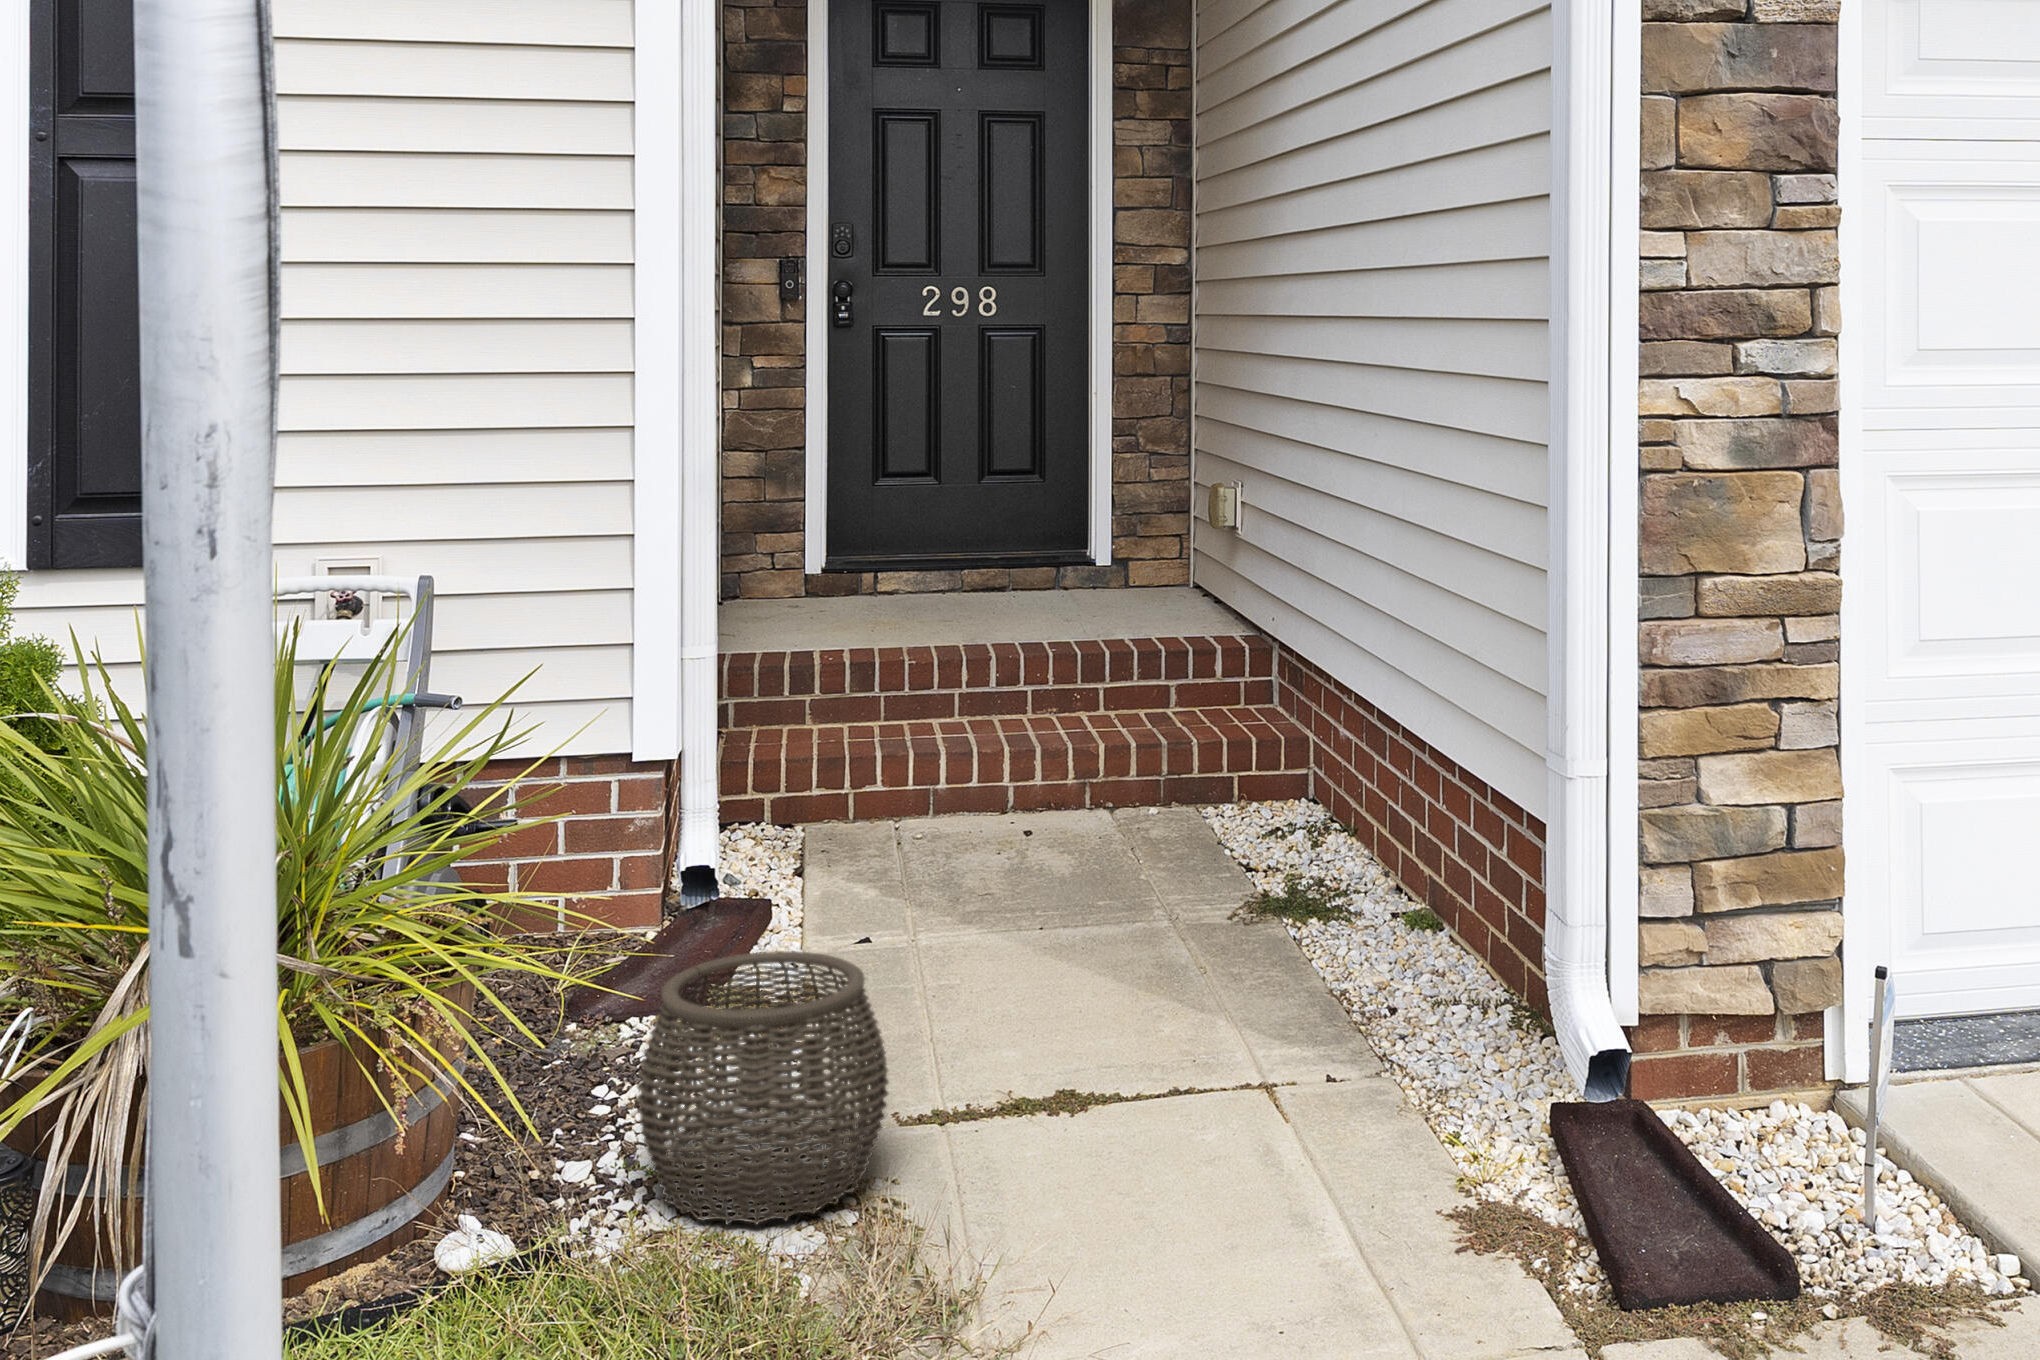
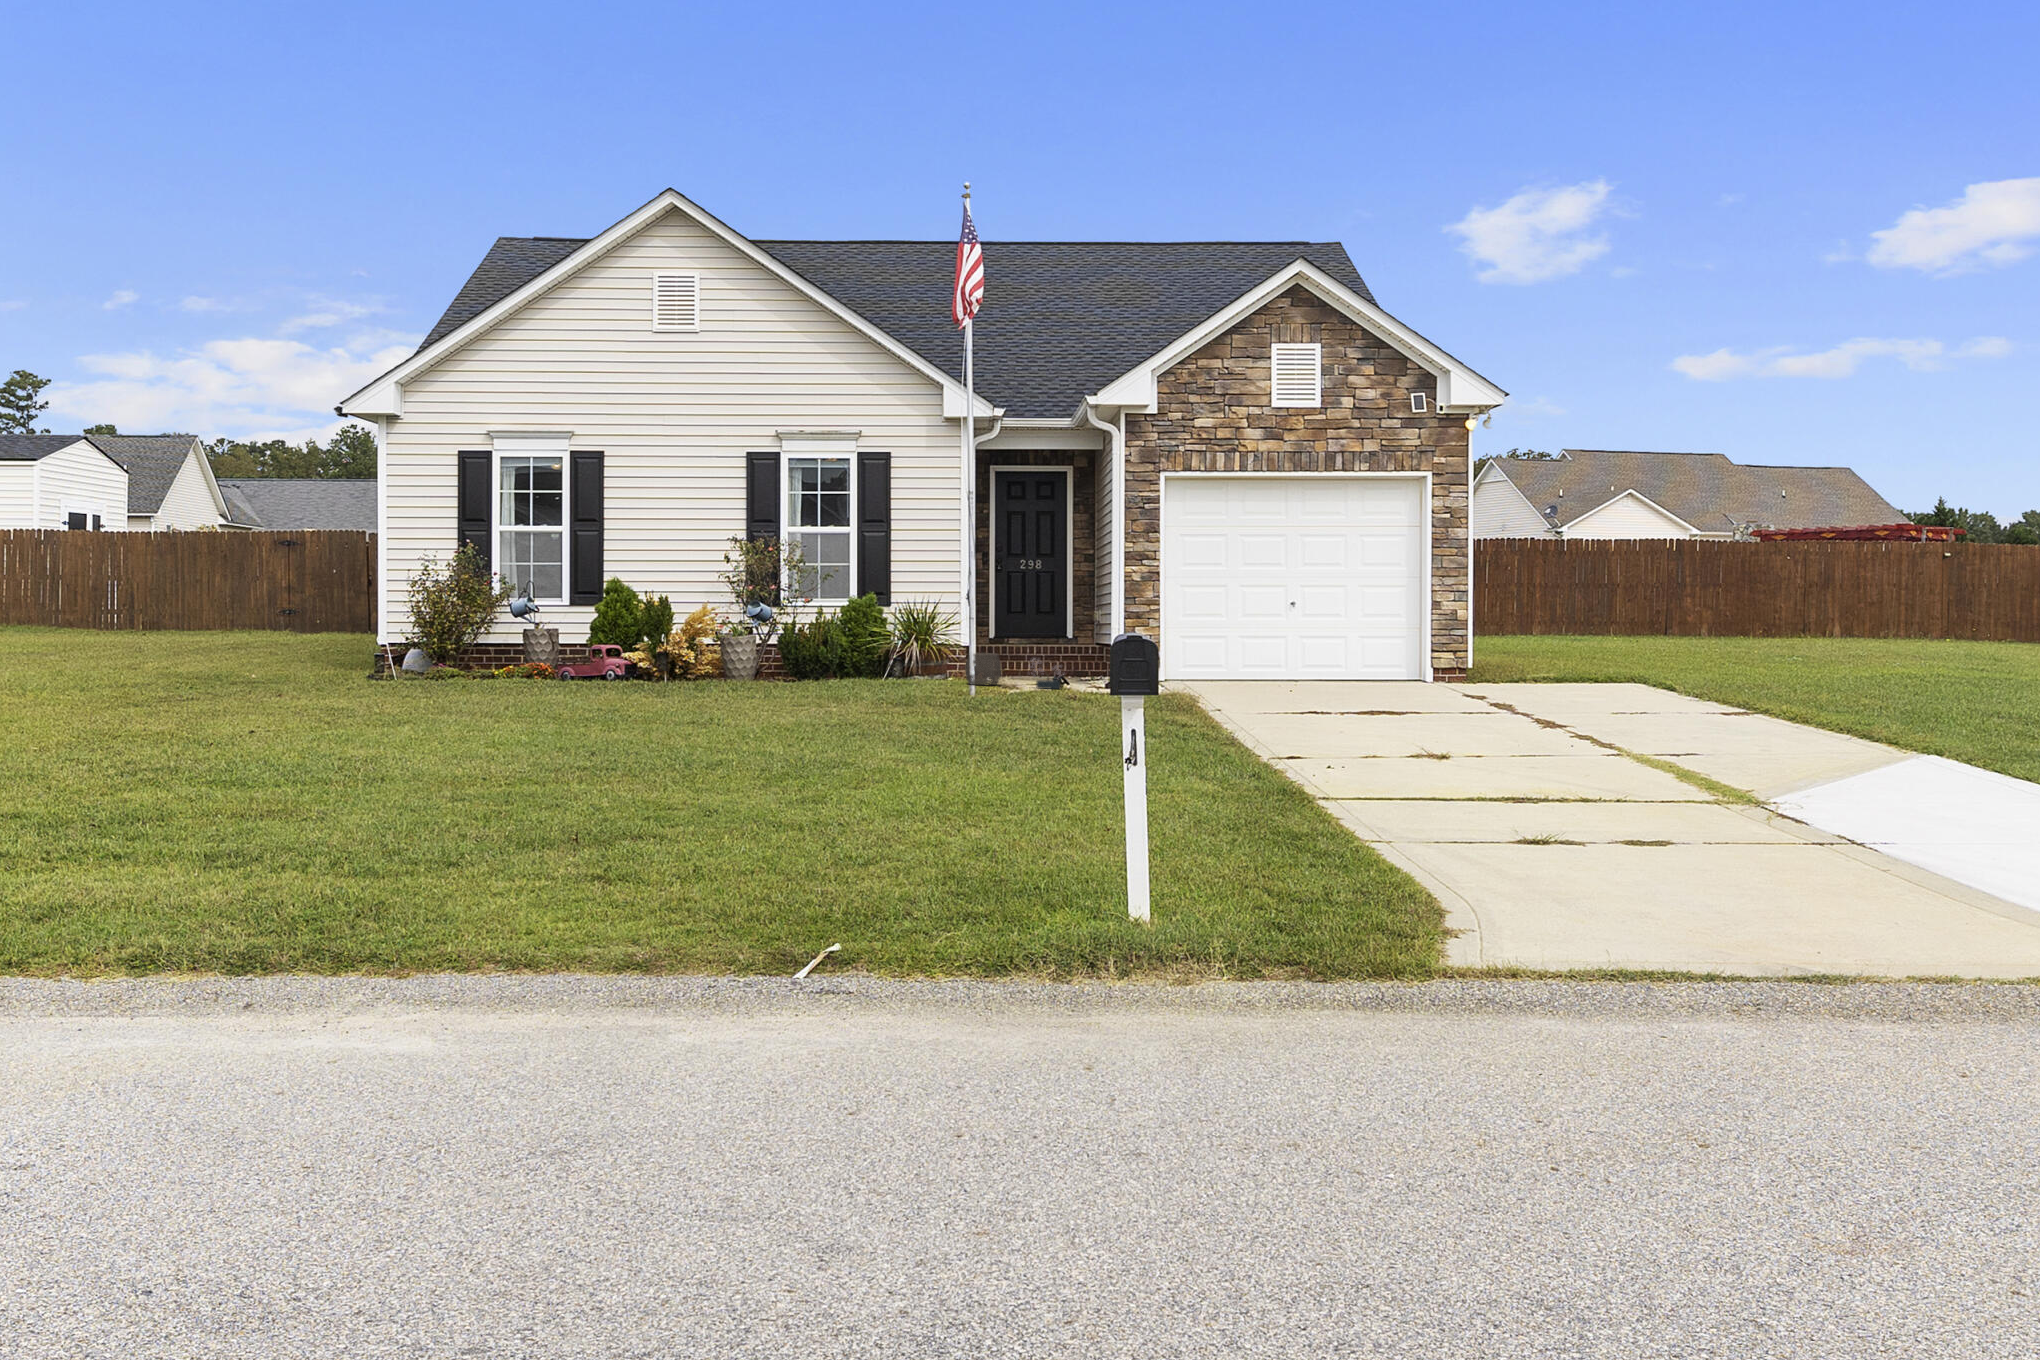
decorative plant: none [1065,991,1304,1217] -> present [1032,660,1064,689]

